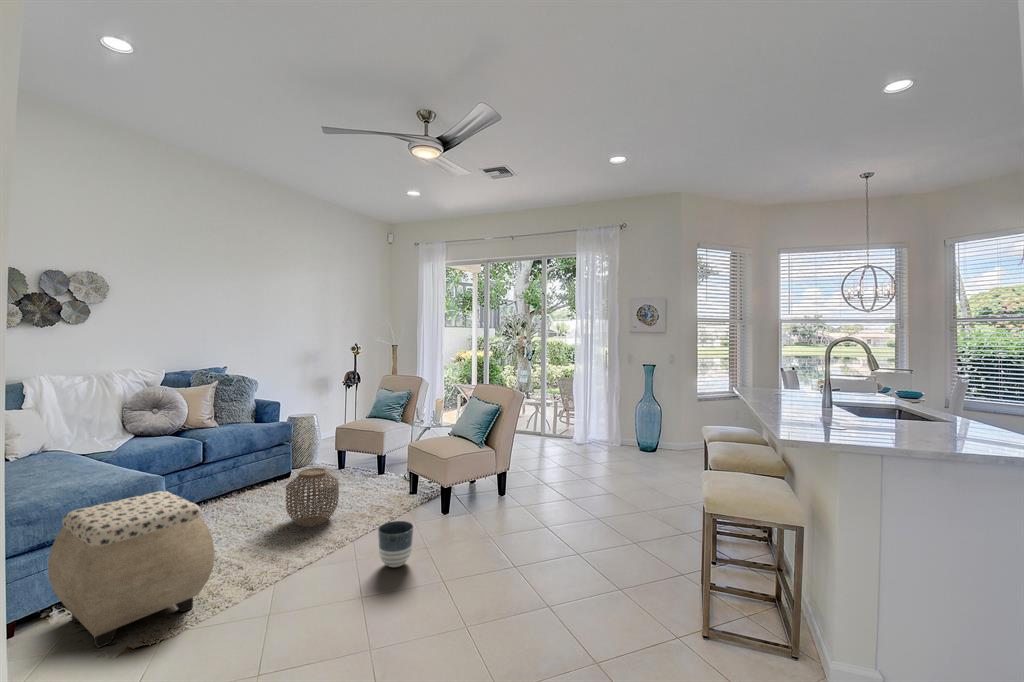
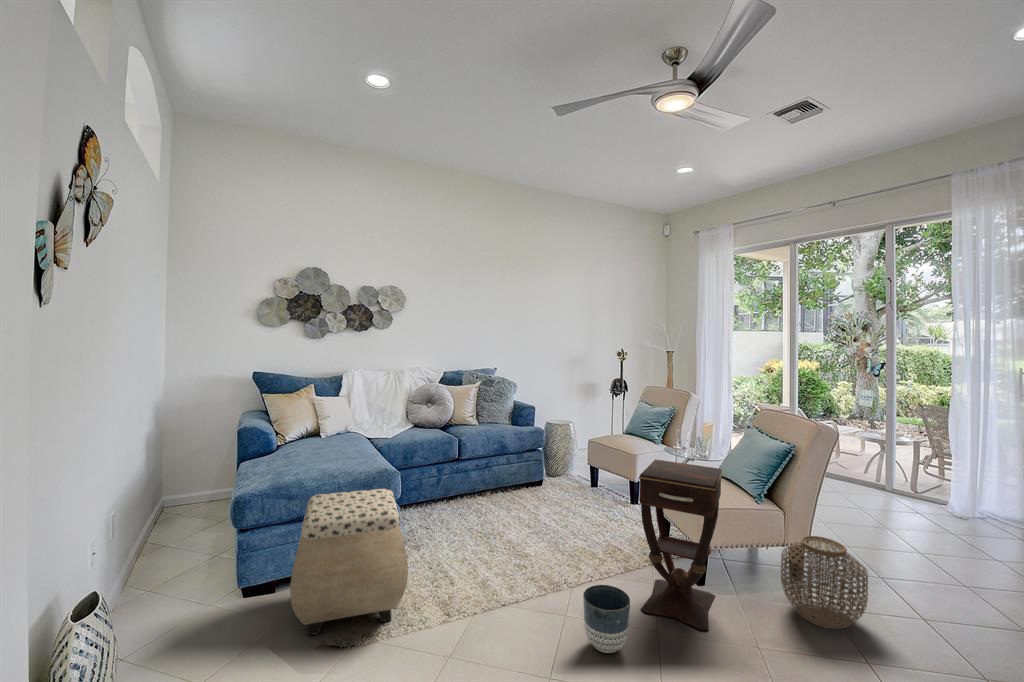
side table: none [410,427,463,538] -> present [639,459,722,630]
woven basket: present [286,468,339,527] -> present [781,536,868,629]

